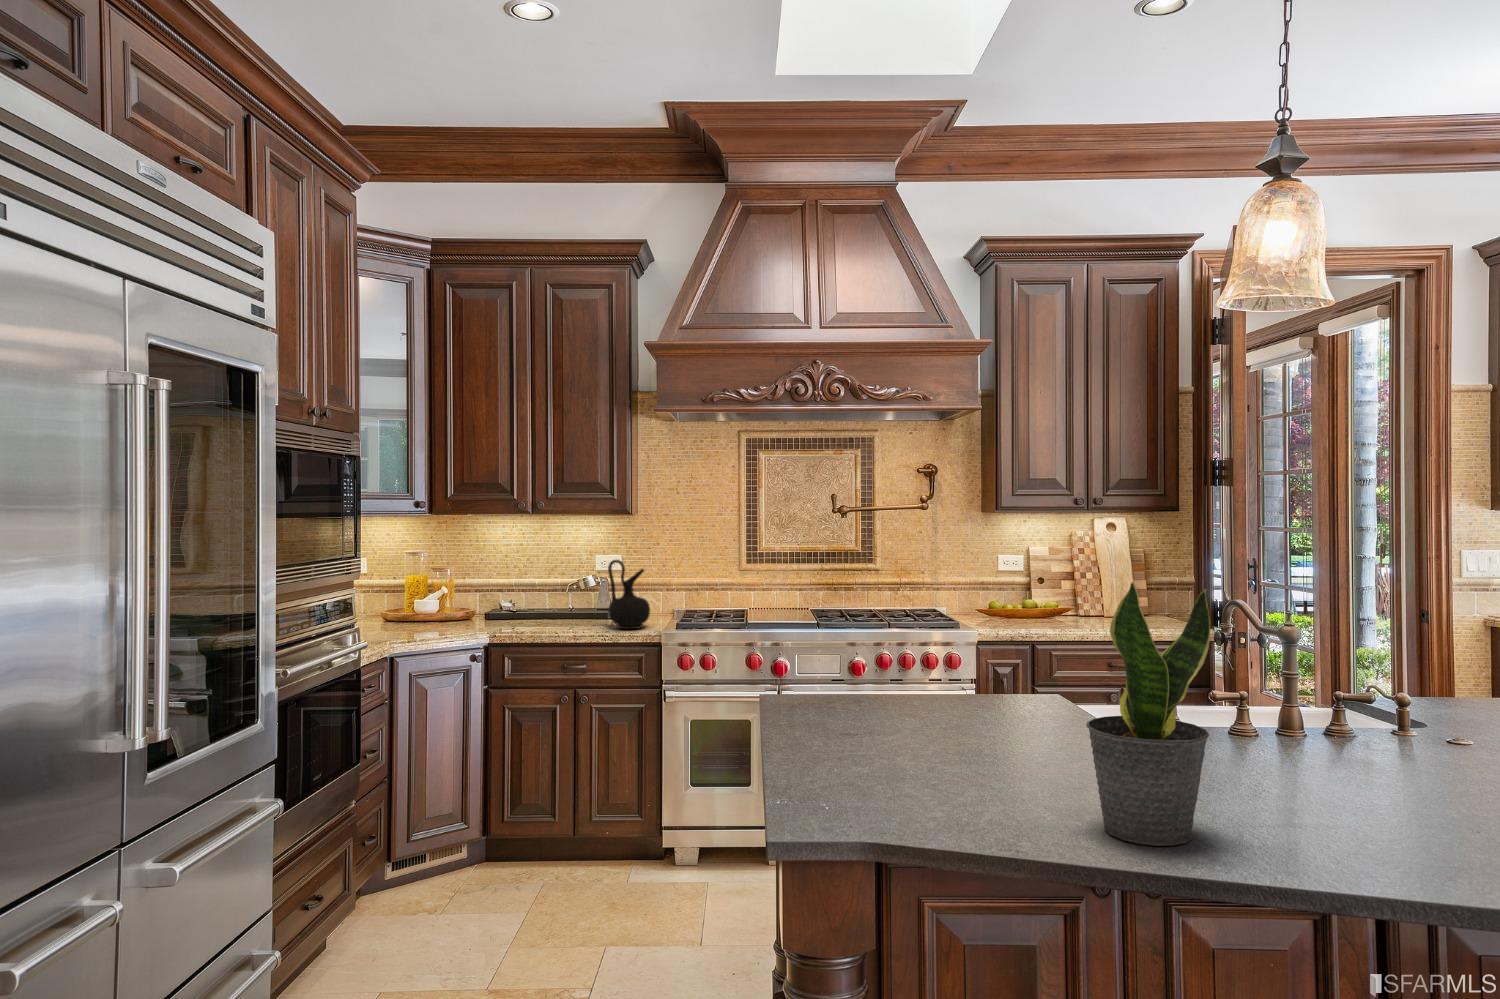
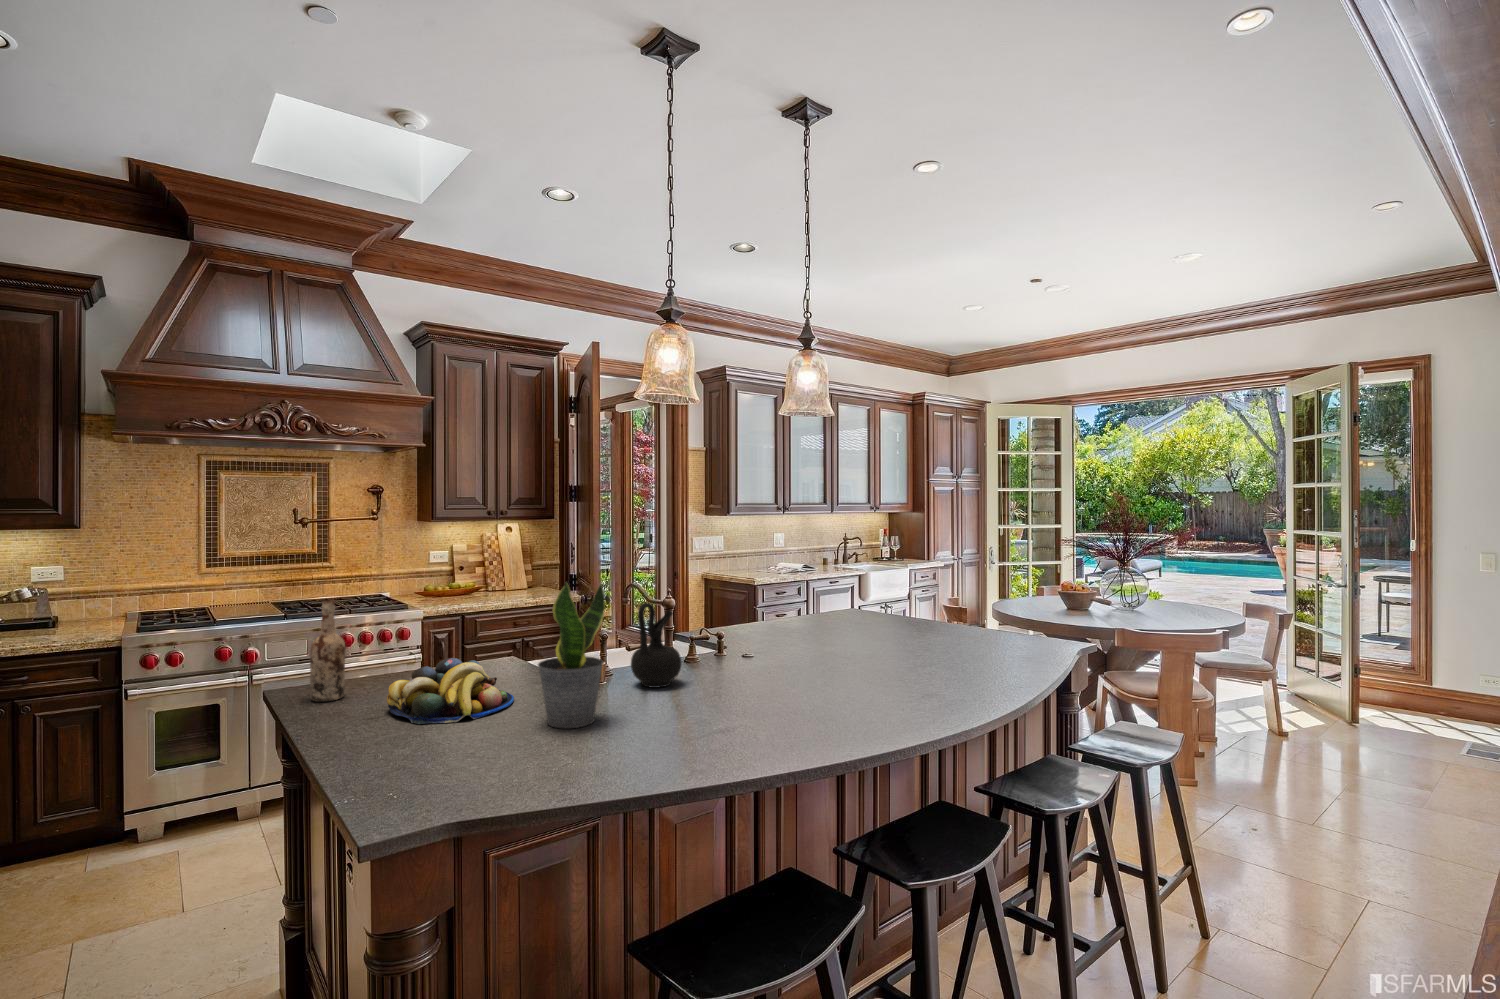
ceramic jug: present [608,560,650,629] -> present [631,603,682,688]
wine bottle: none [795,597,836,736] -> present [310,600,345,702]
fruit bowl: none [875,697,1061,797] -> present [387,658,514,724]

